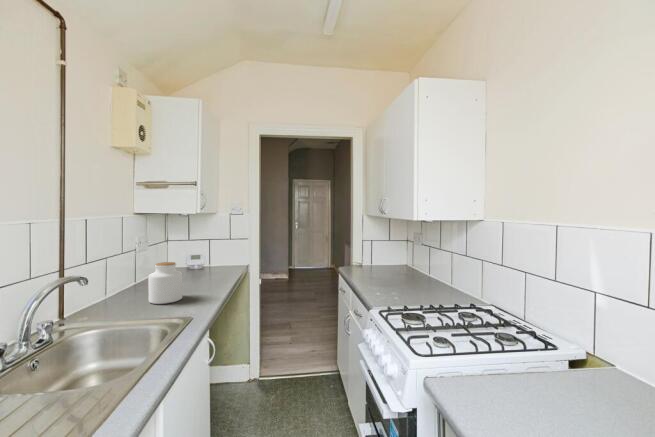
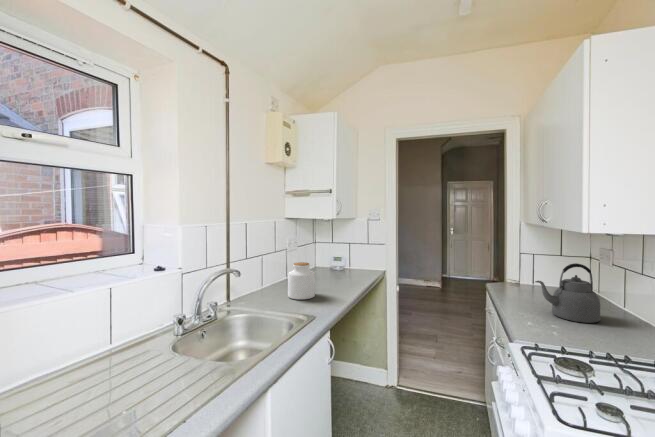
kettle: none [380,245,419,289] -> present [535,263,600,323]

